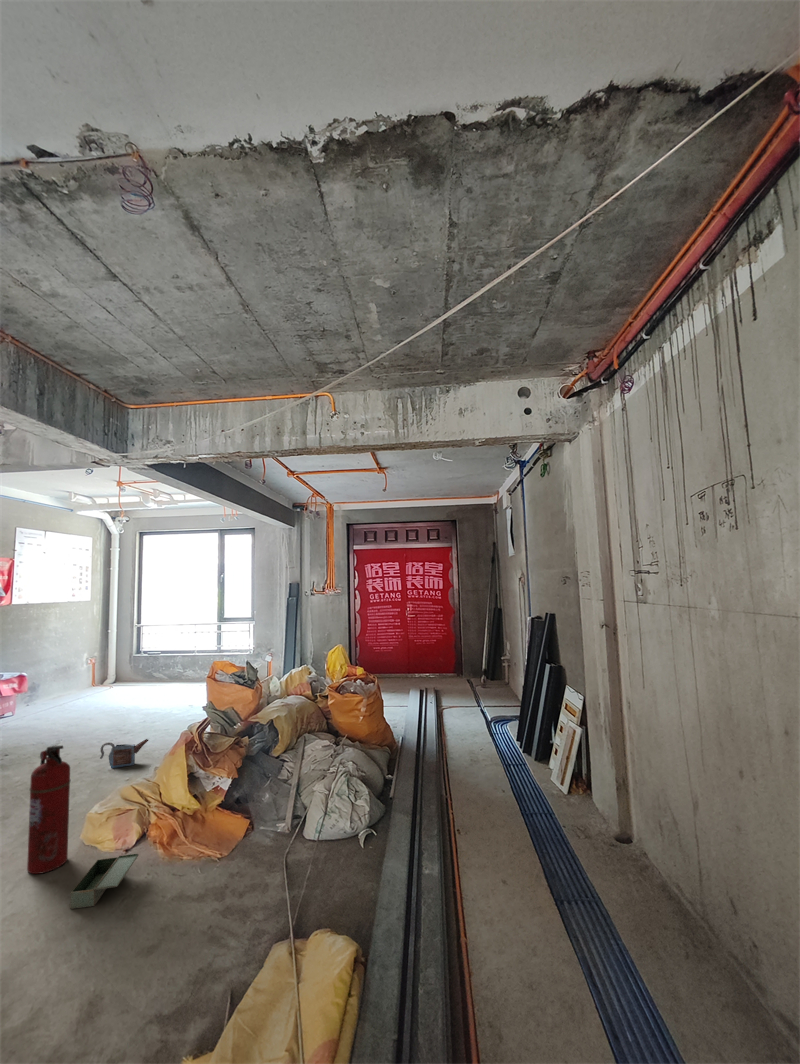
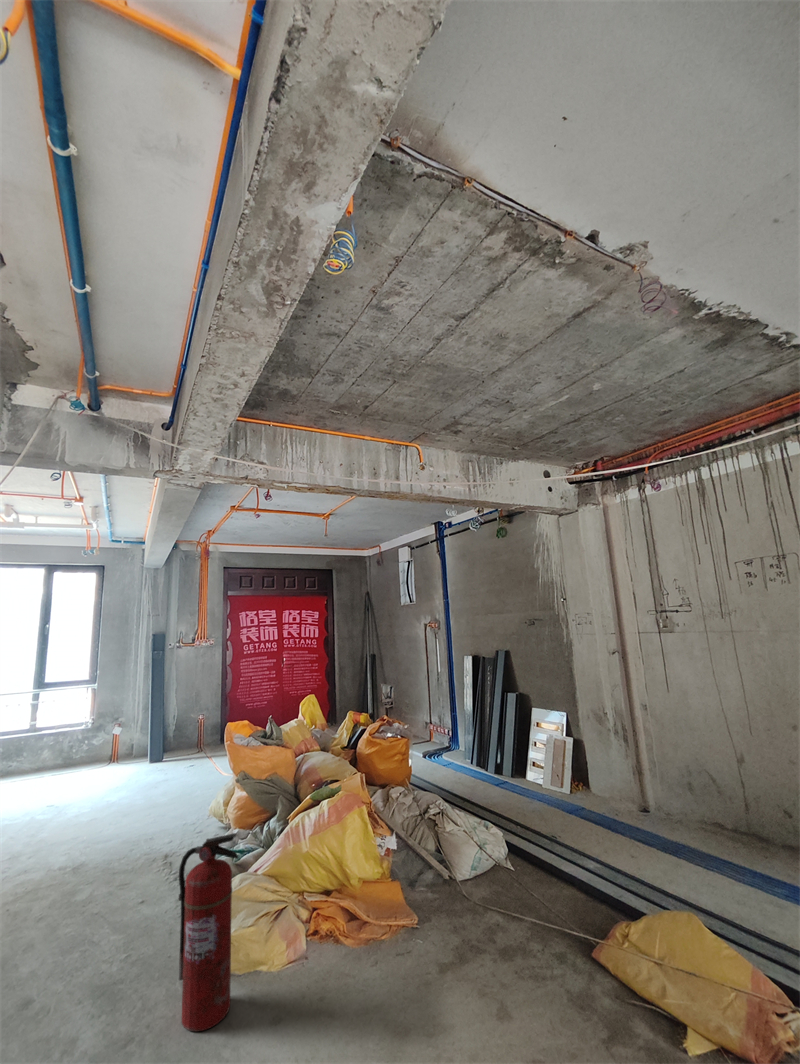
watering can: present [100,739,148,768] -> none [42,842,113,897]
toolbox: present [70,854,138,909] -> none [298,946,377,1031]

